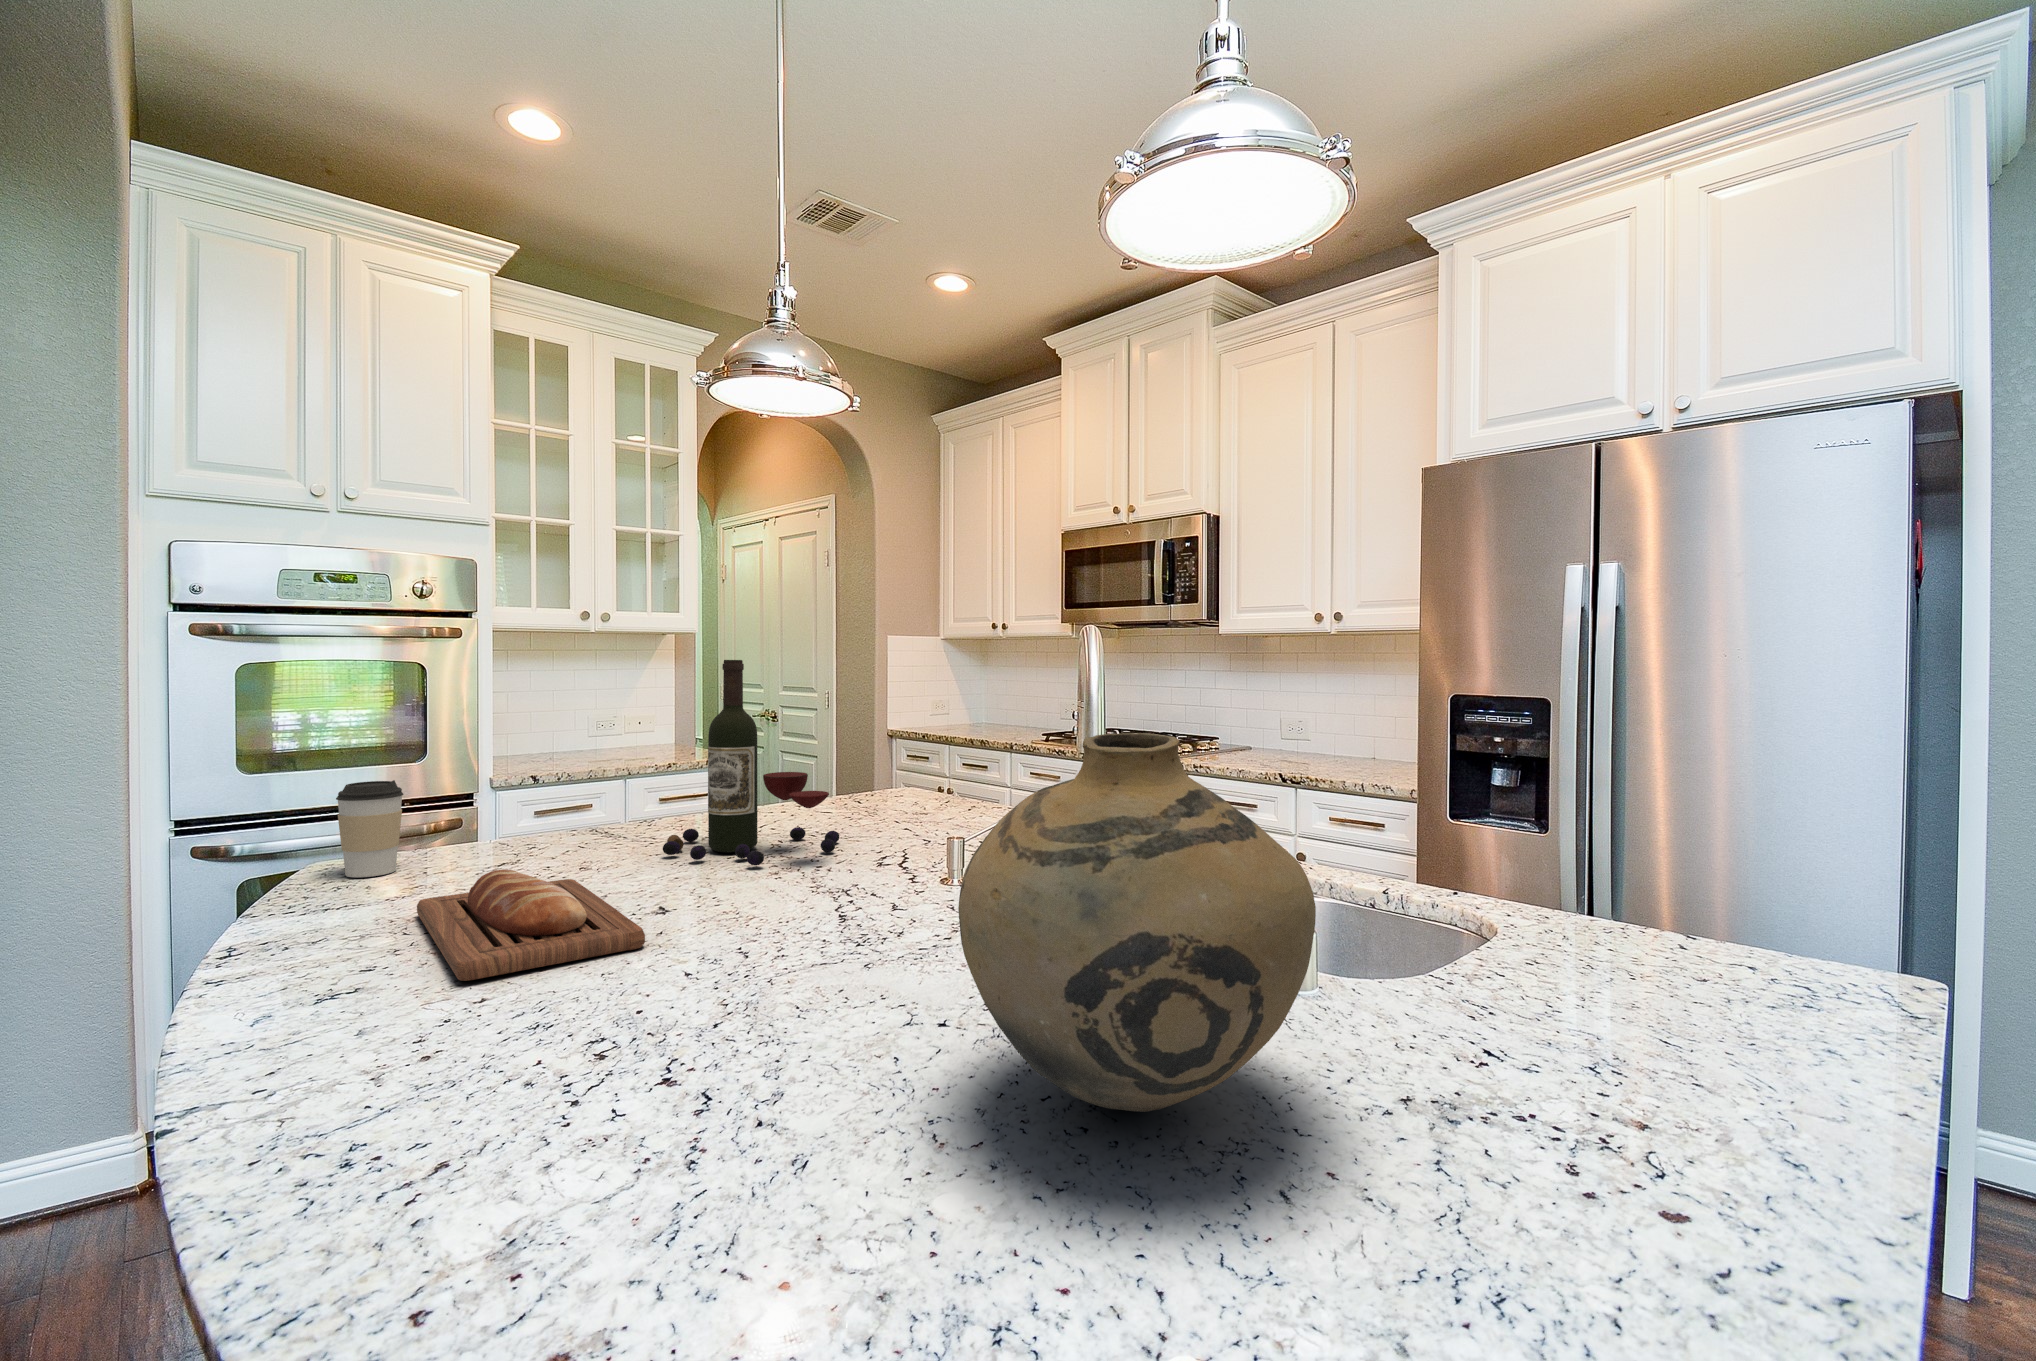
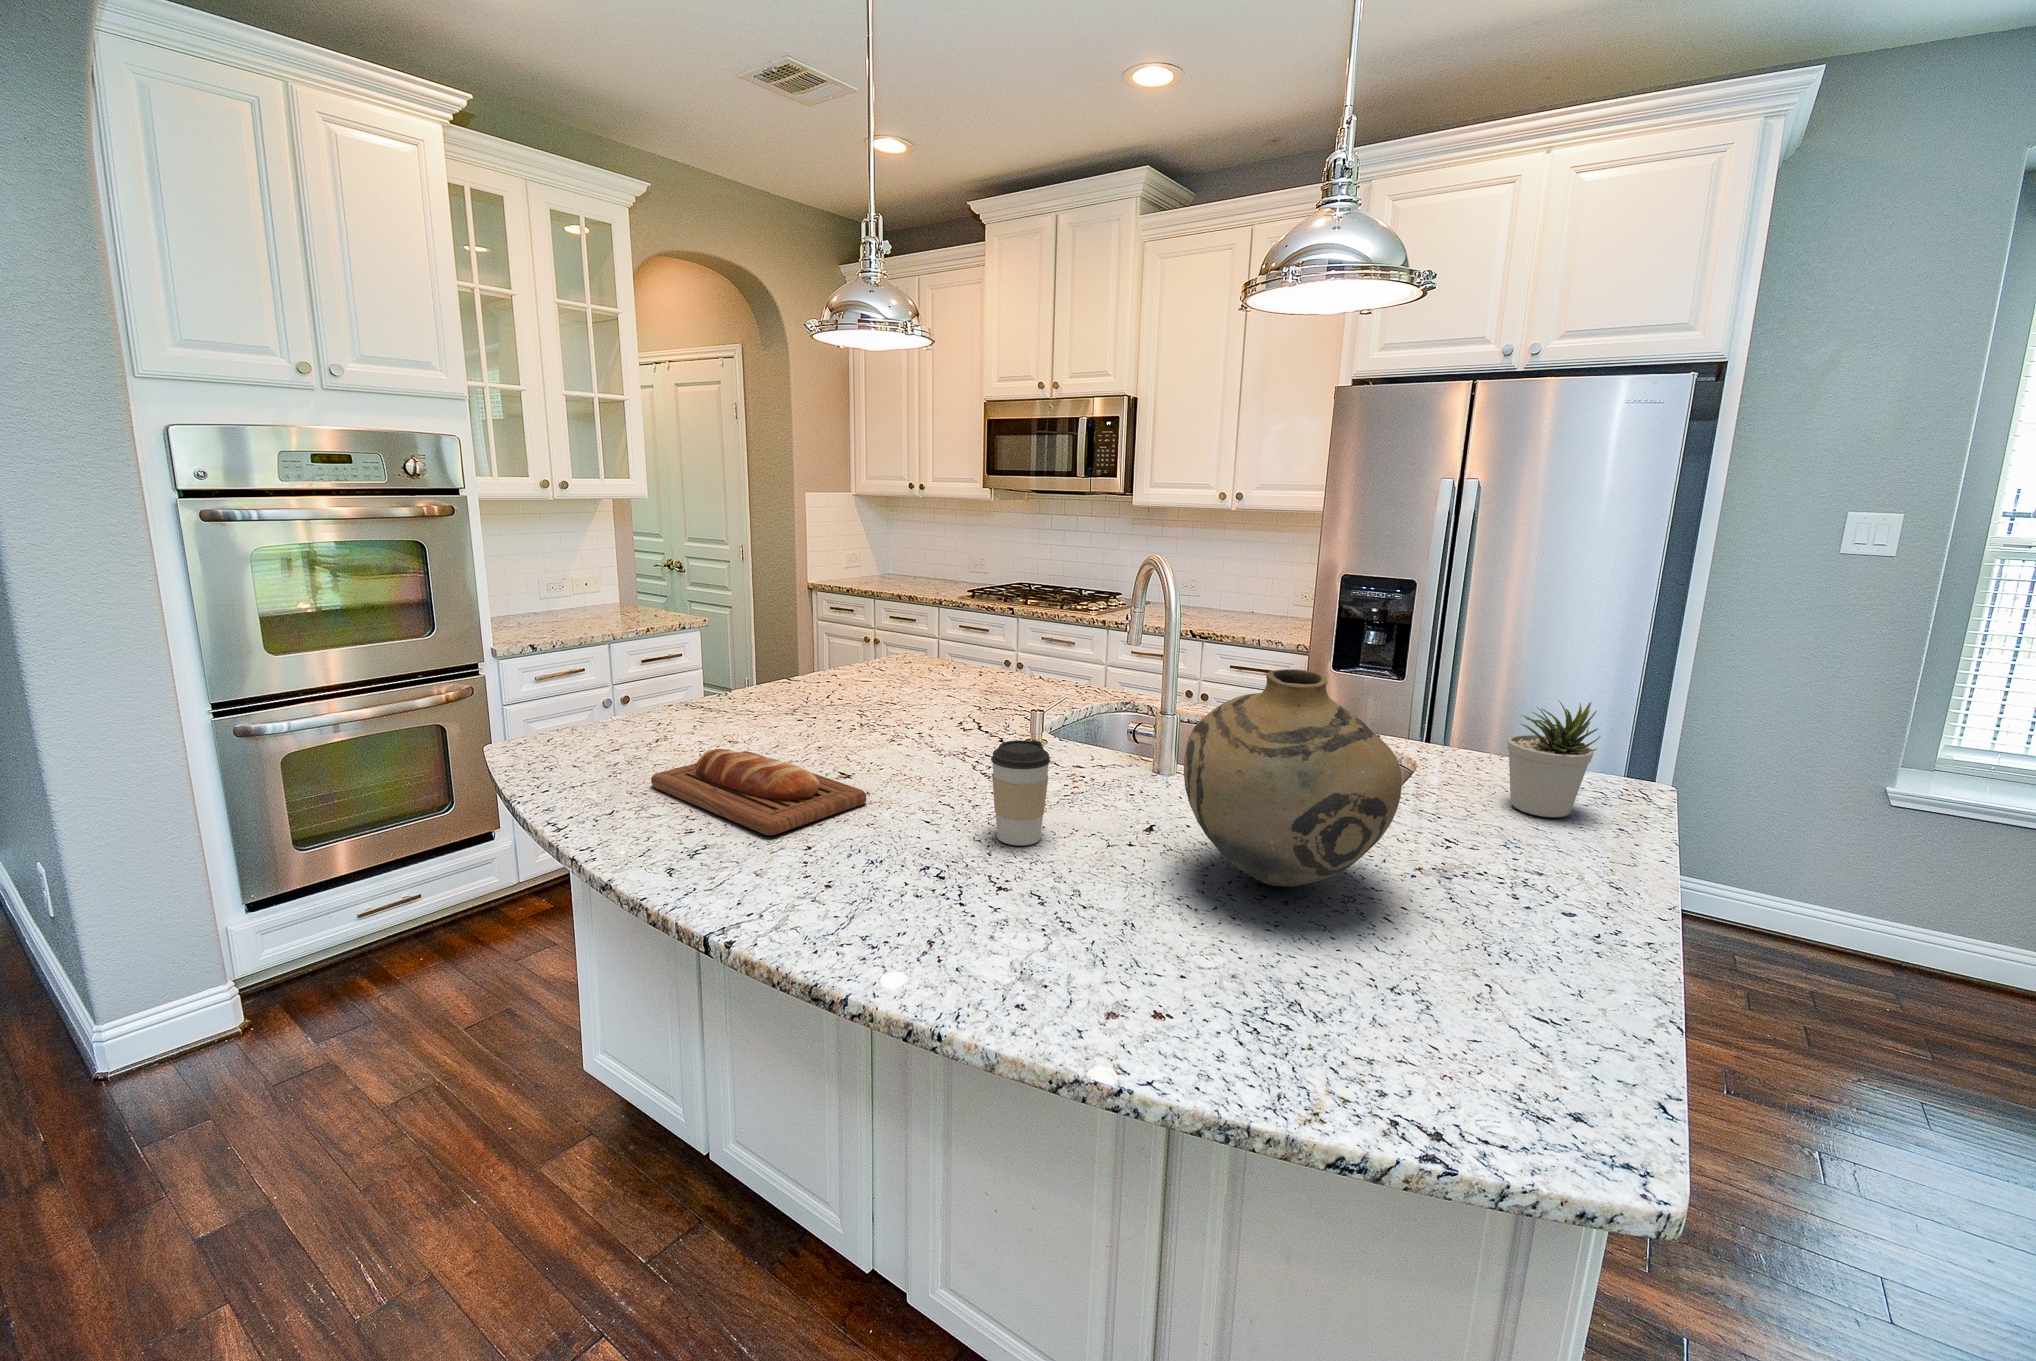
wine bottle: present [663,660,839,866] -> none [776,564,927,732]
coffee cup: present [336,780,403,877] -> present [991,740,1050,845]
potted plant: none [1612,821,1775,1025] -> present [1507,701,1600,817]

